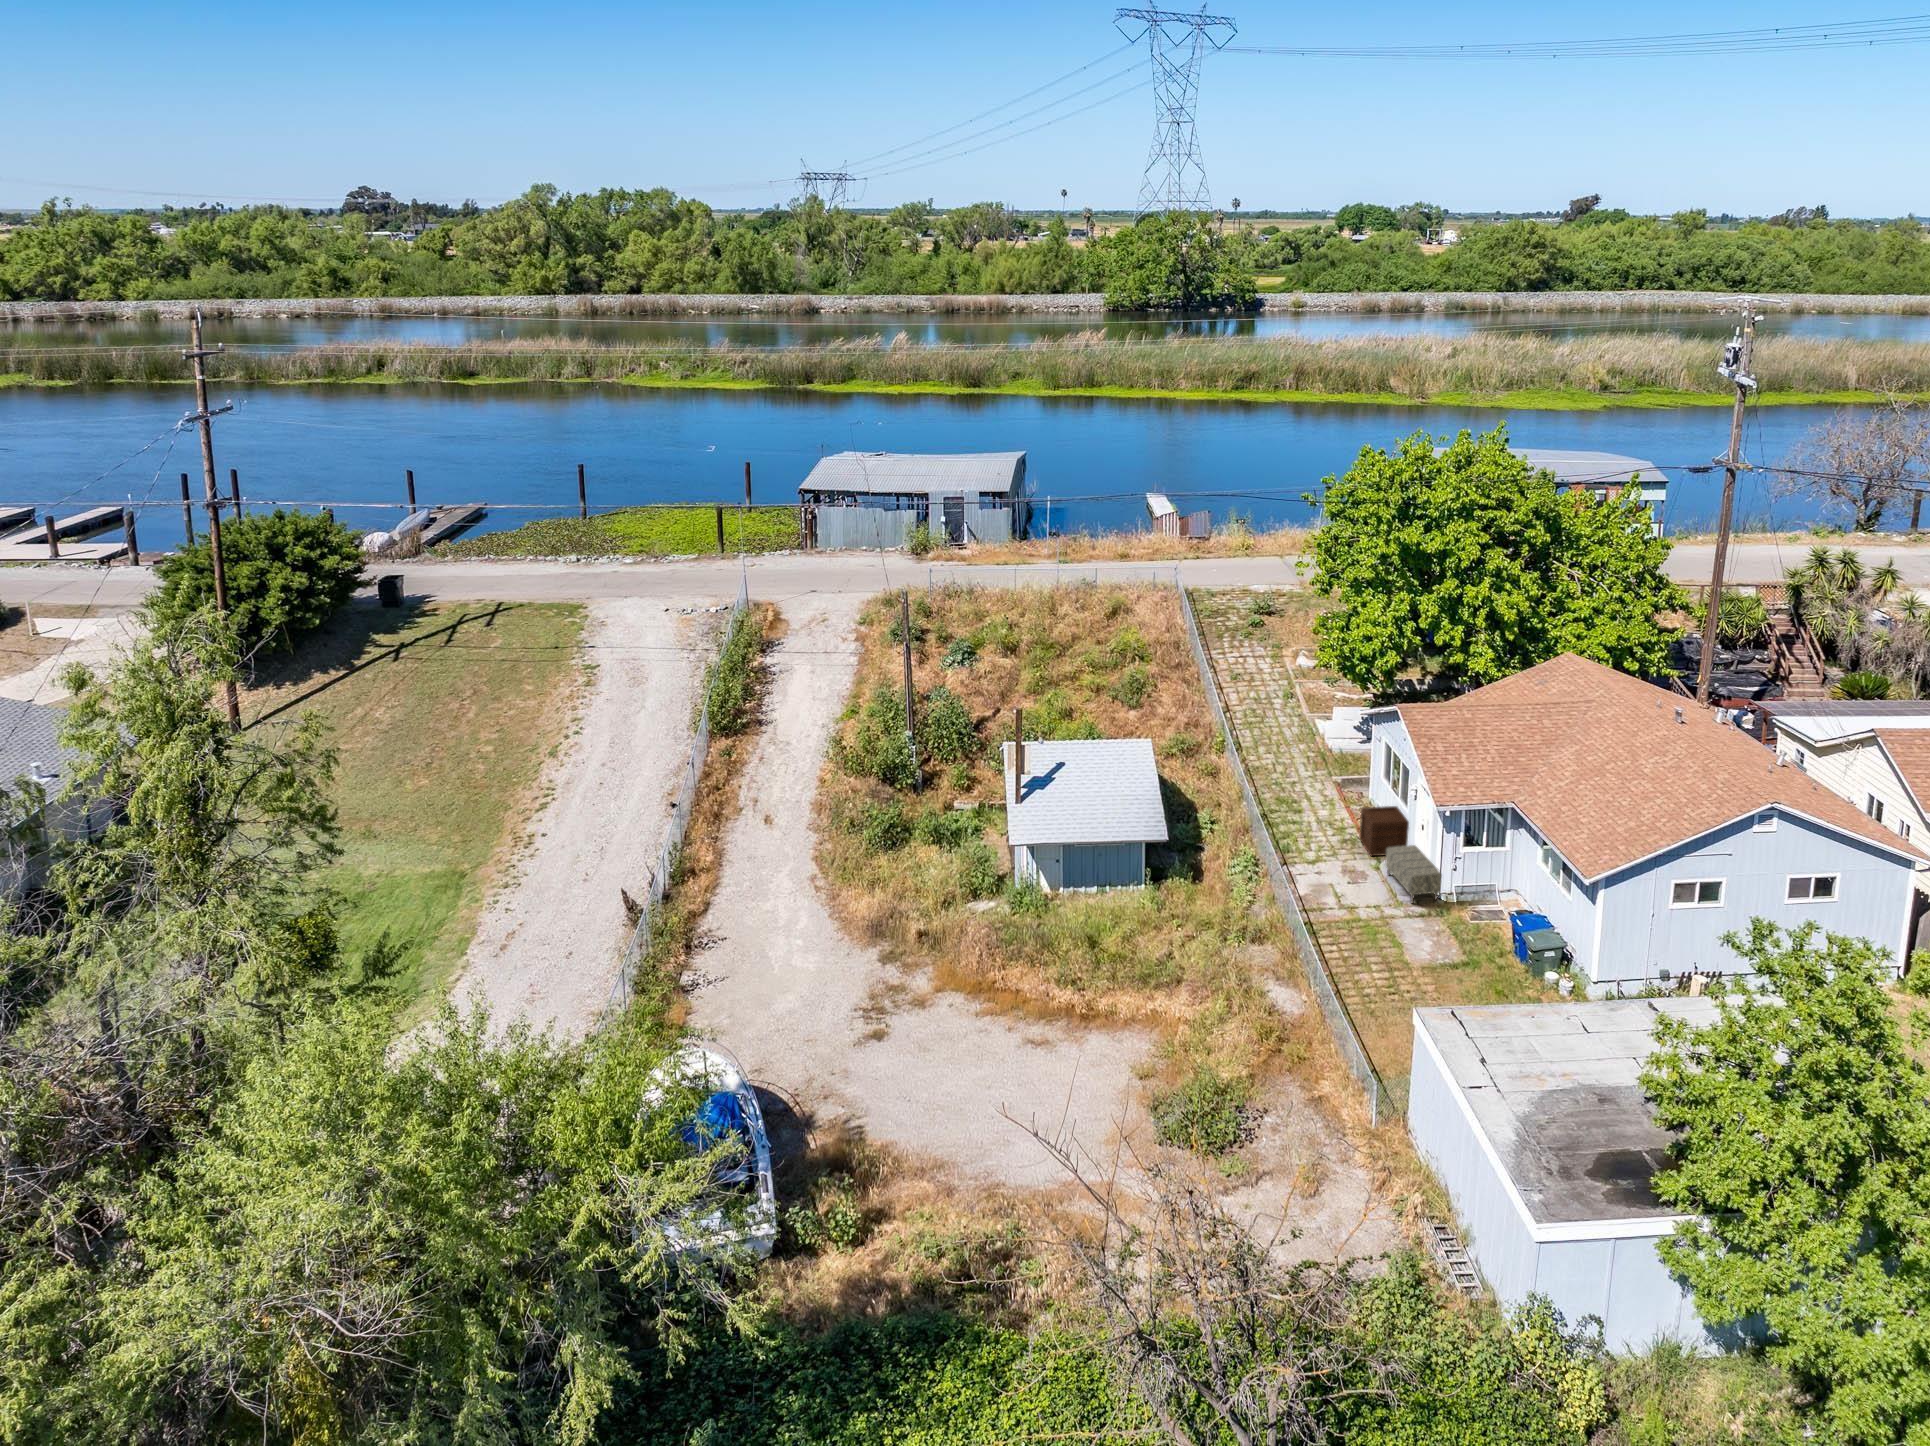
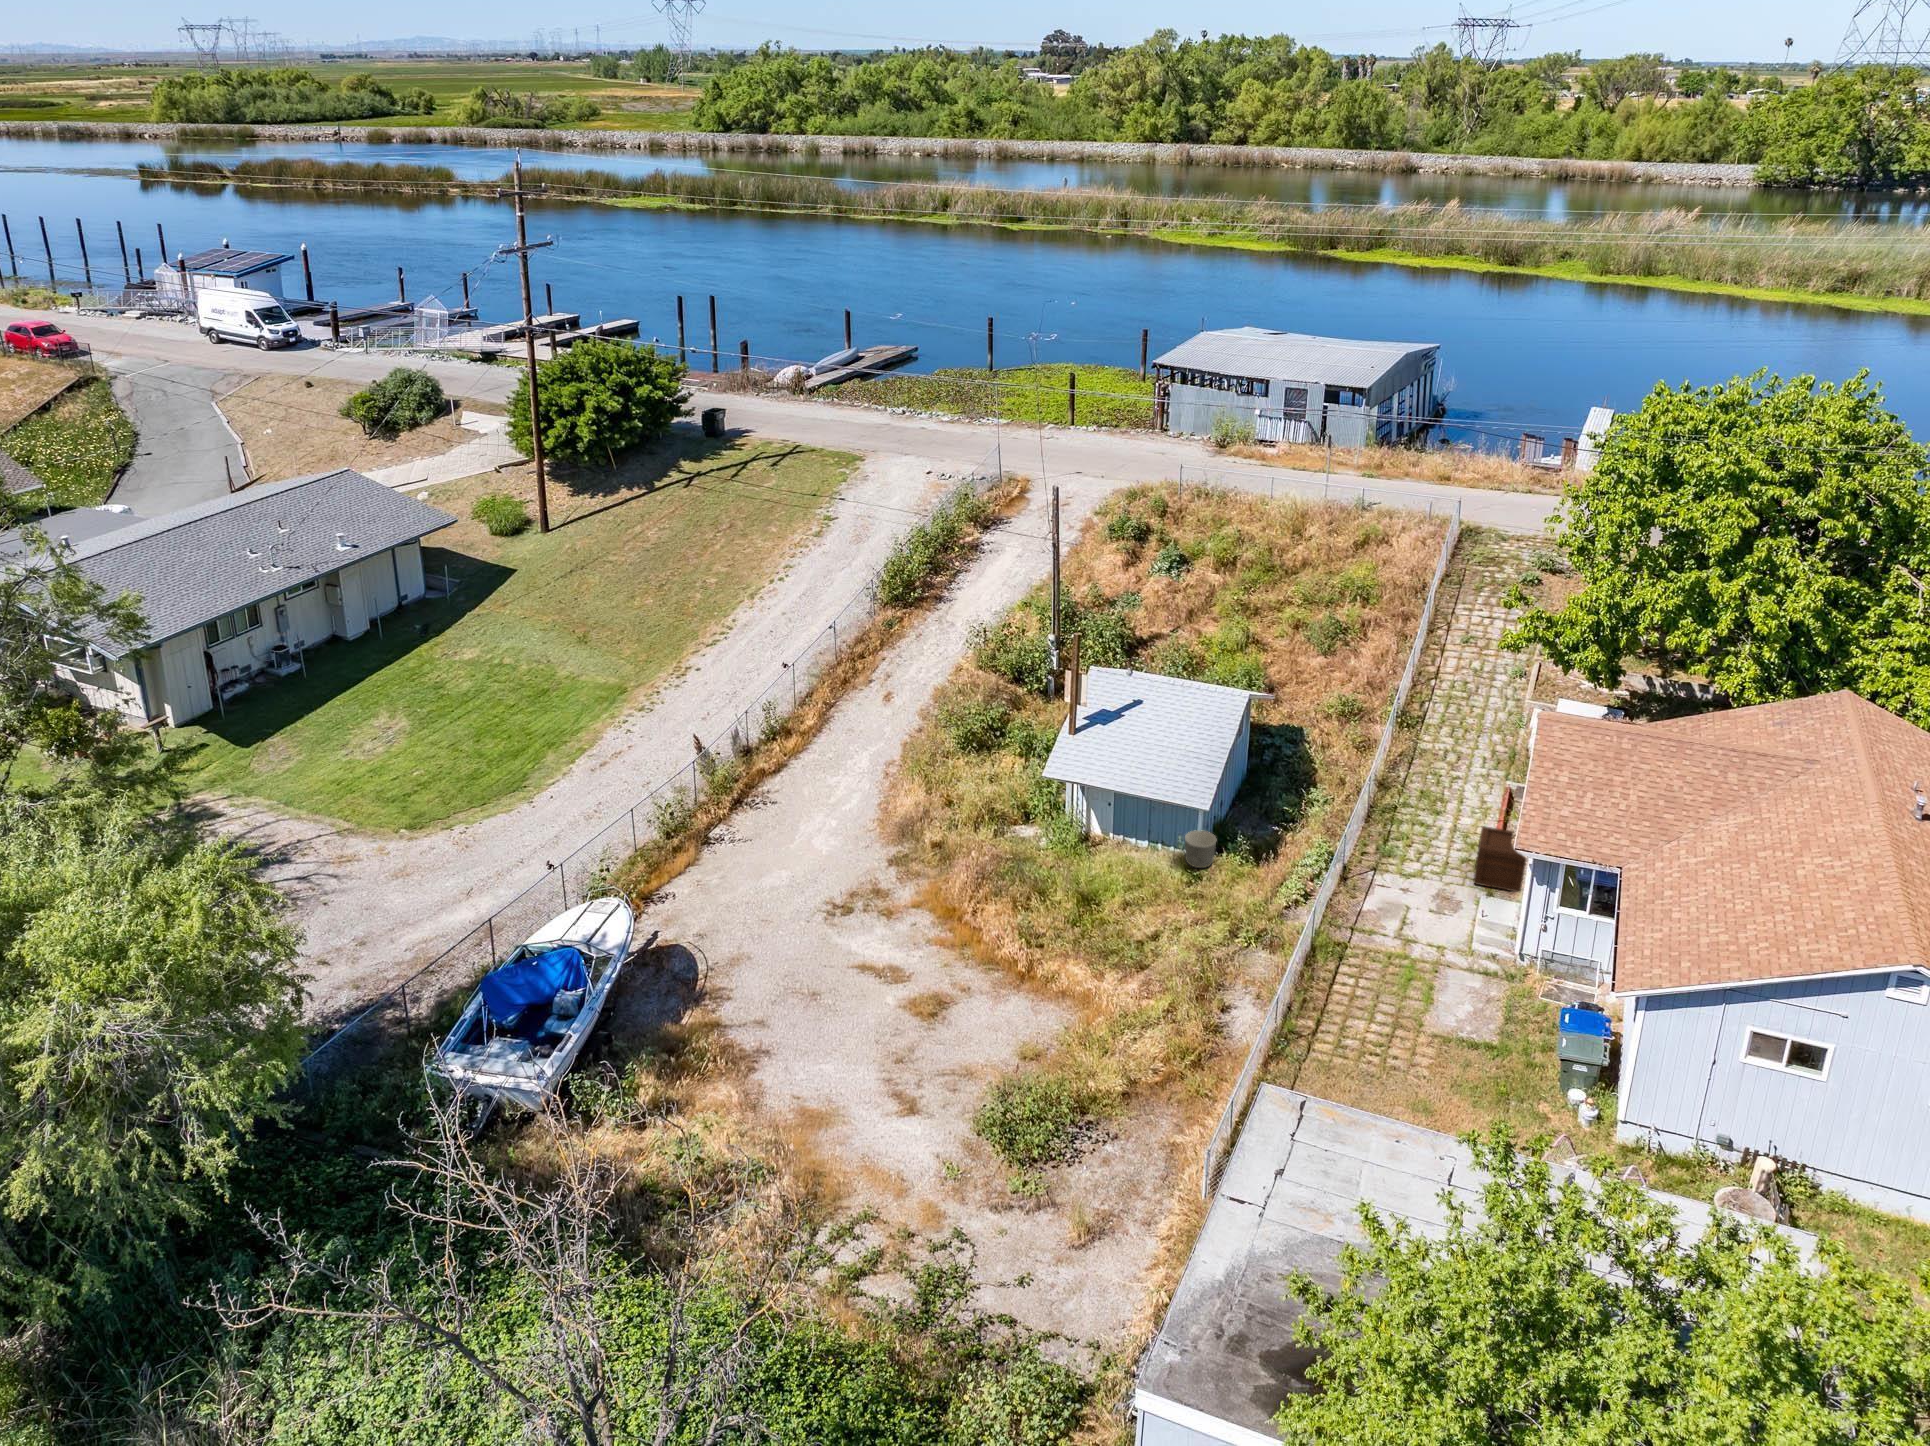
bench: present [1385,845,1442,903] -> none [1475,881,1521,959]
planter: none [1137,863,1165,897] -> present [1185,830,1216,868]

